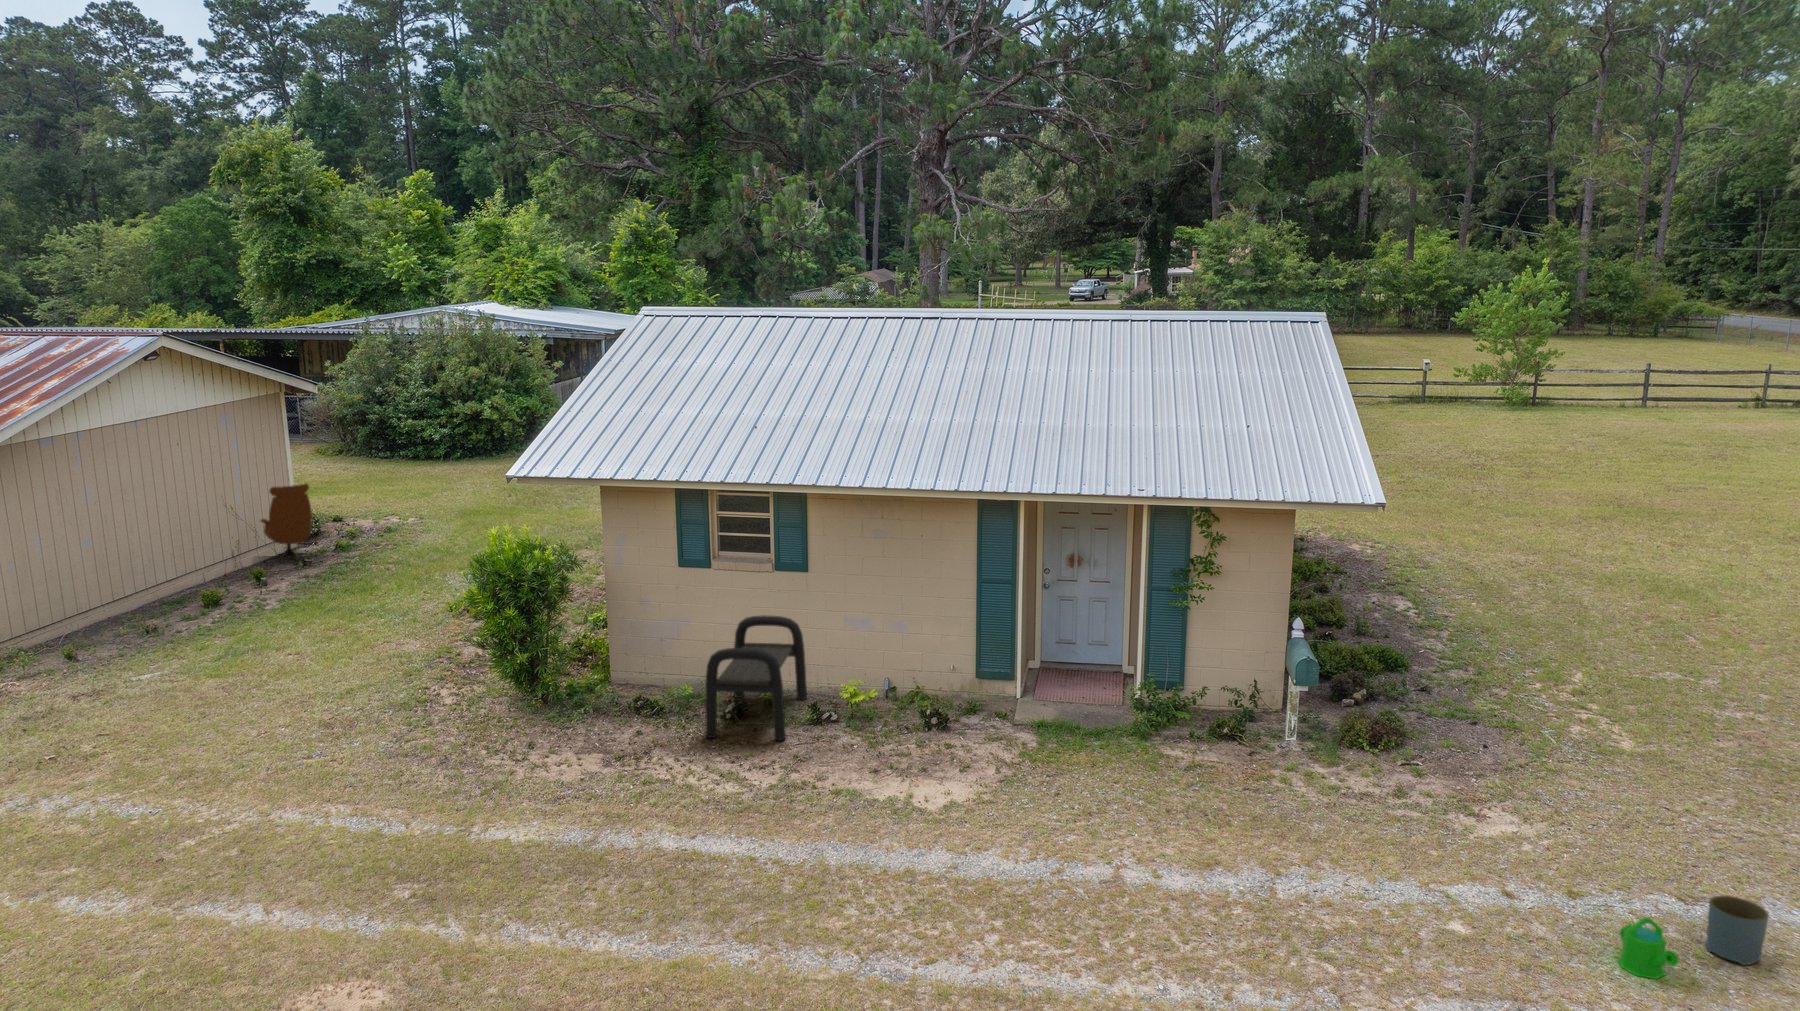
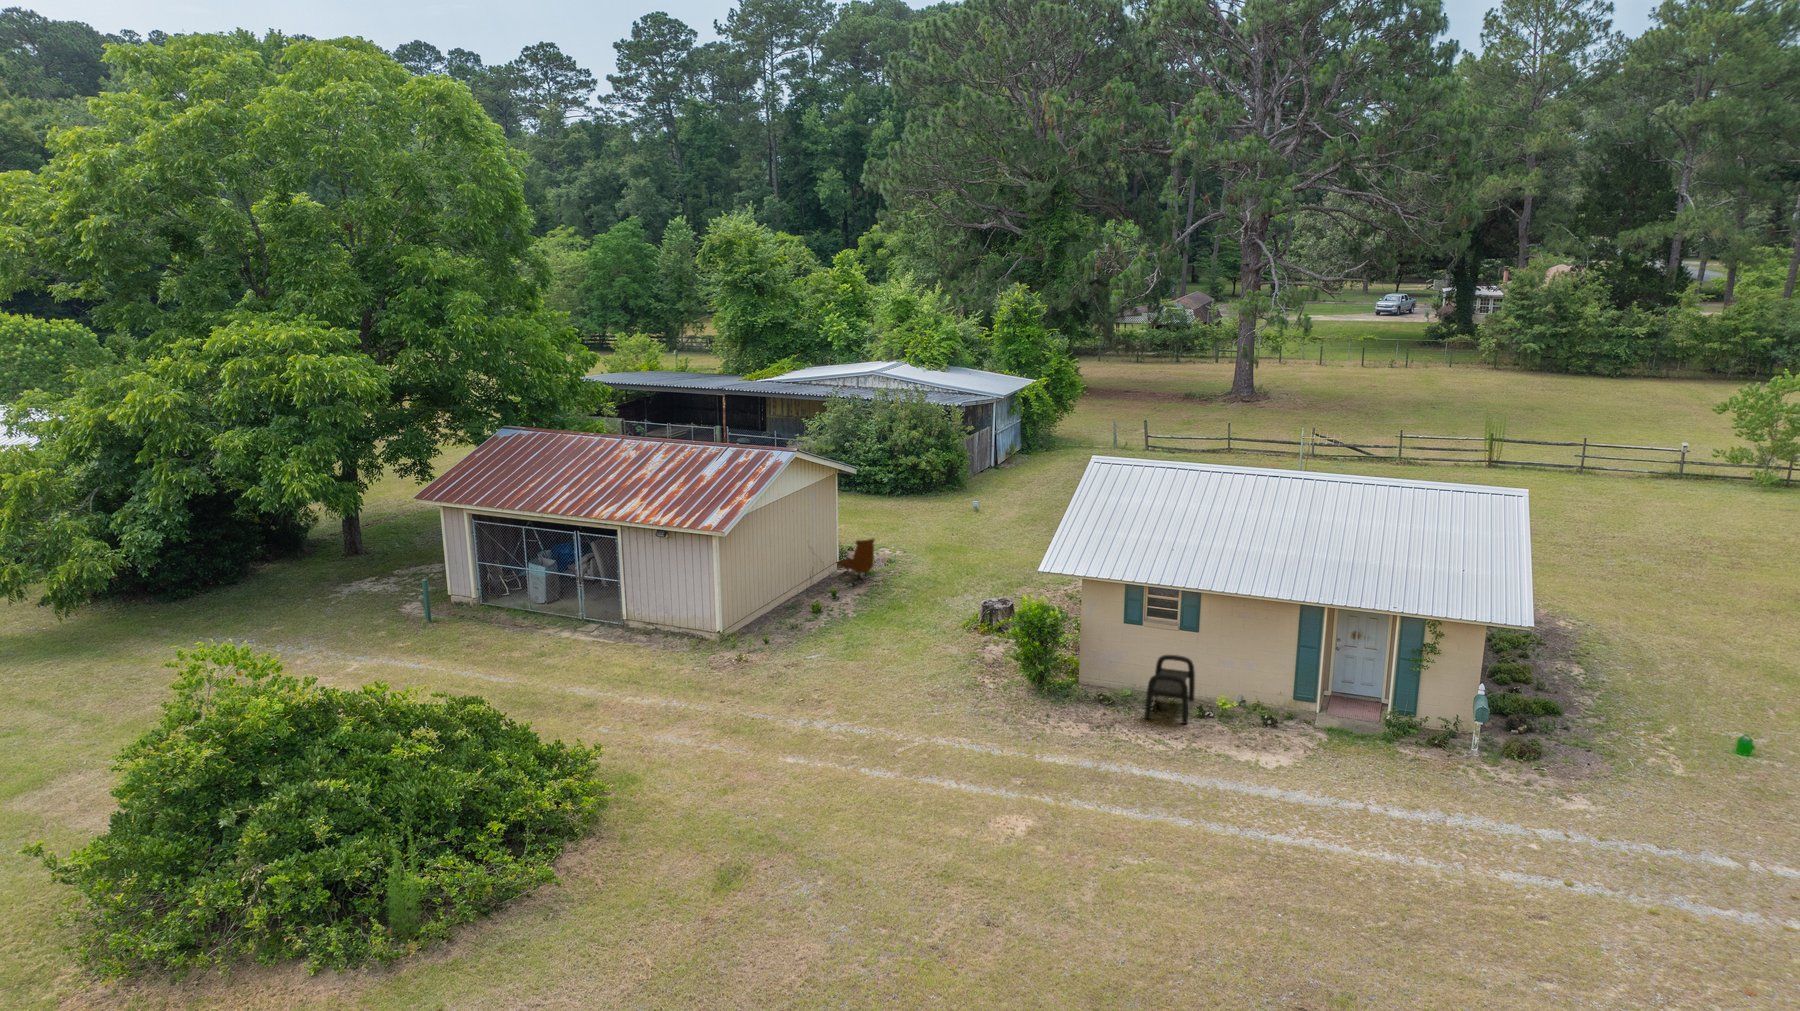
planter: present [1706,896,1769,965] -> none [1657,848,1687,880]
watering can: present [1618,917,1678,979] -> present [1735,735,1755,756]

